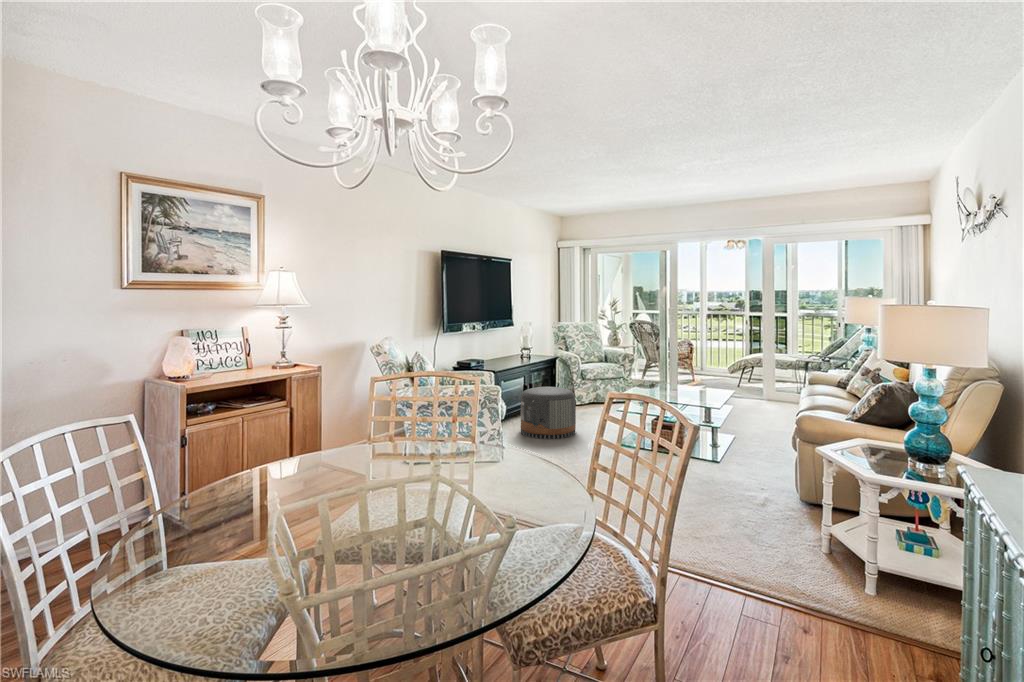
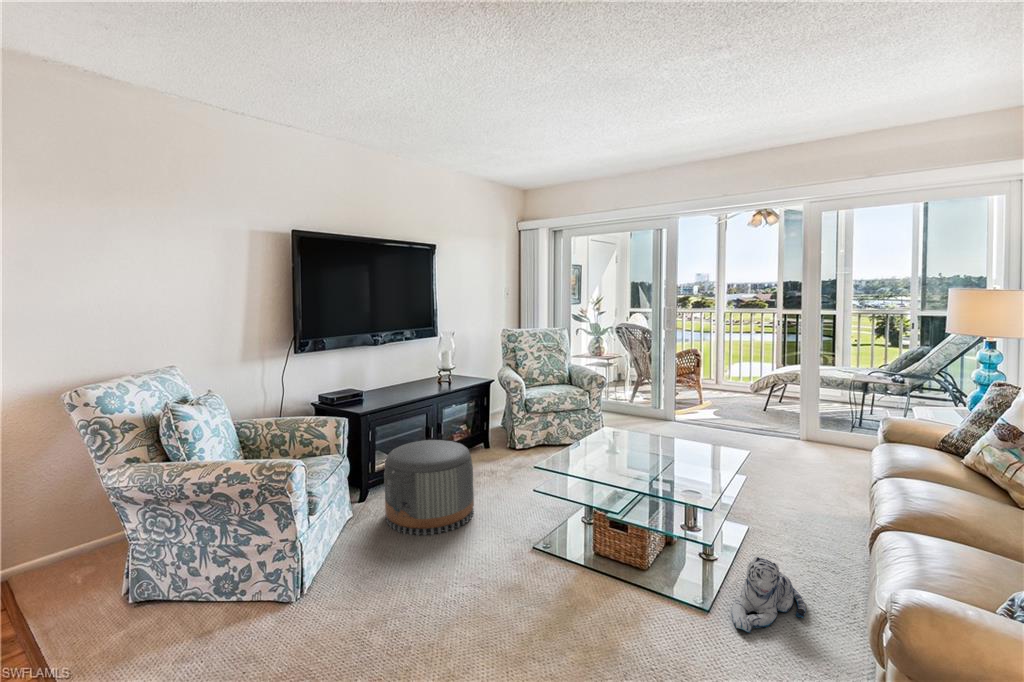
plush toy: none [741,426,777,460] -> present [731,556,806,633]

